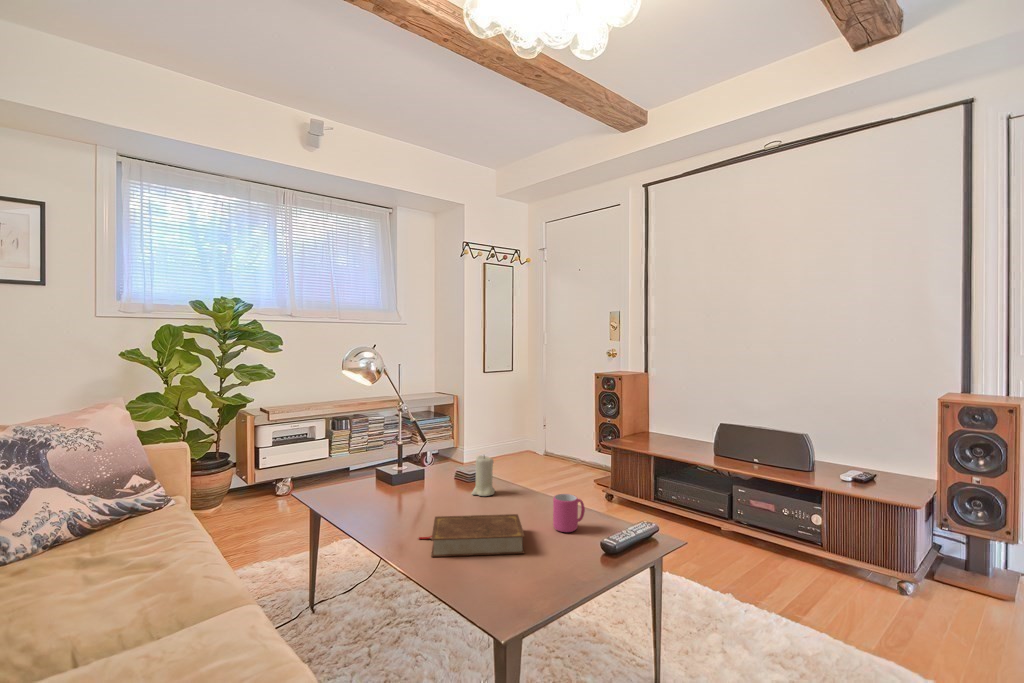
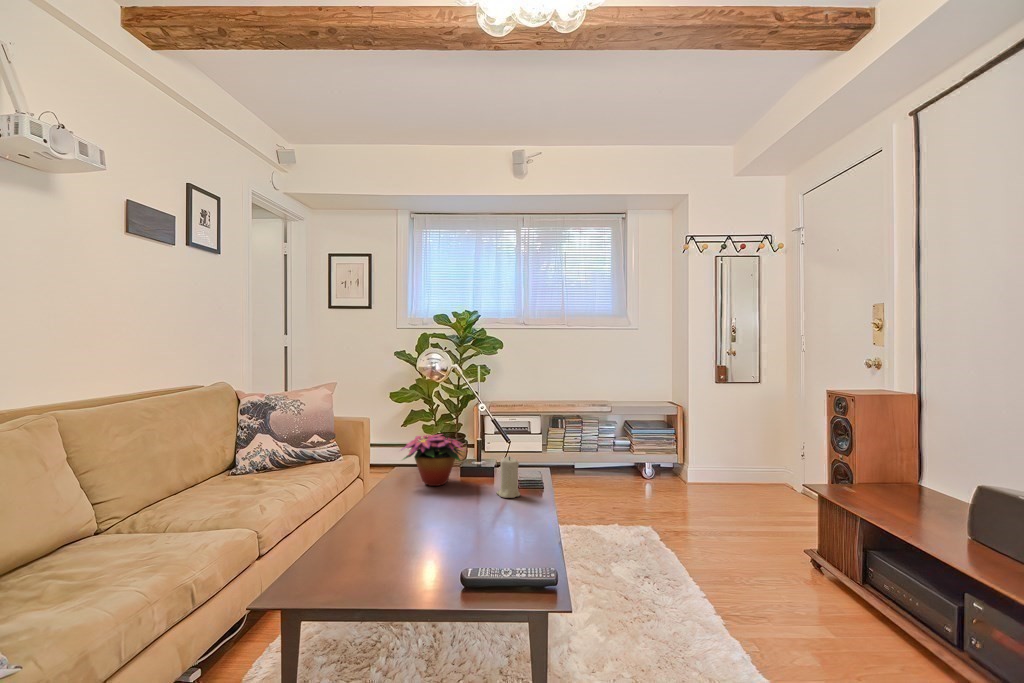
flower arrangement: none [353,442,437,503] -> present [402,434,463,486]
mug: present [553,494,585,532] -> none [488,500,523,540]
book: present [419,514,525,557] -> none [366,496,463,542]

